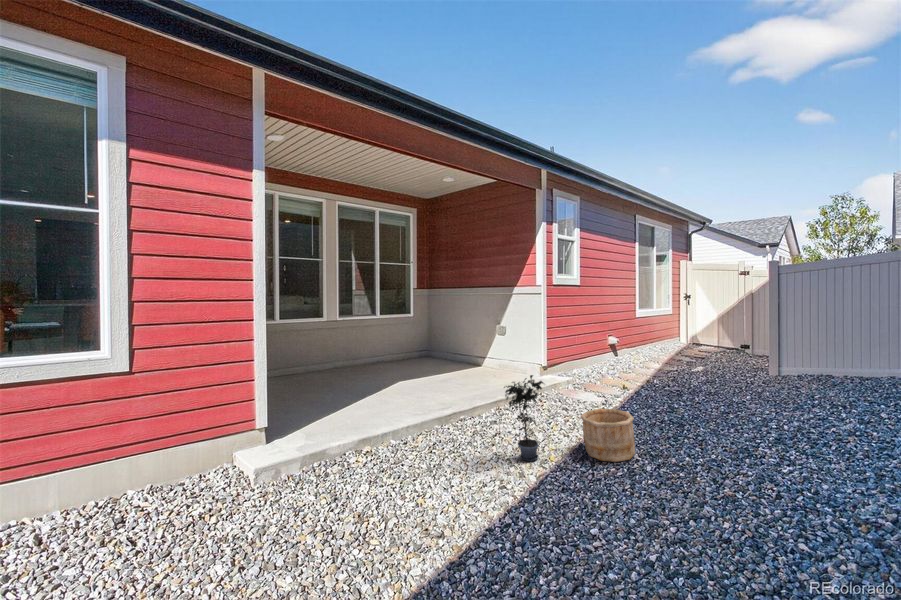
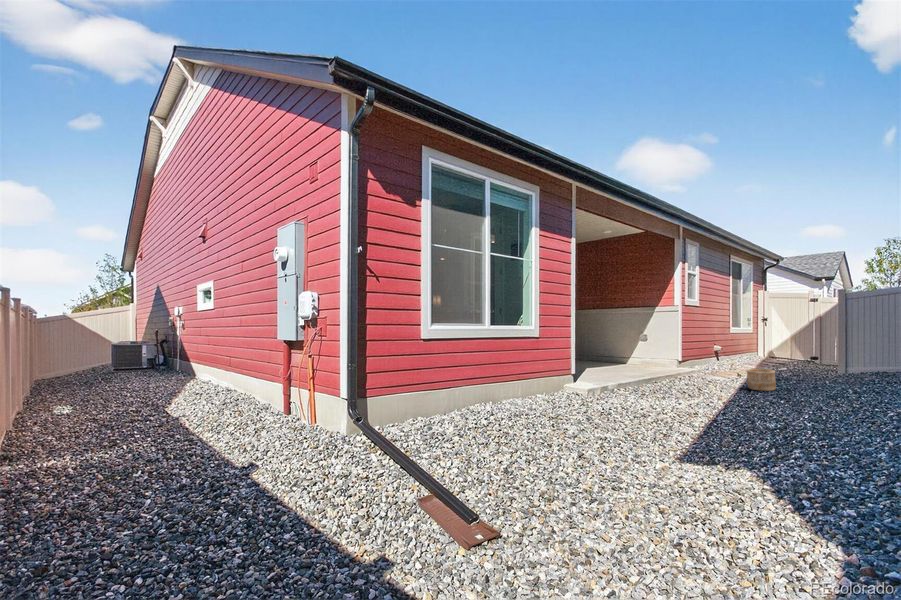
potted plant: present [504,375,543,461] -> none [711,348,731,391]

